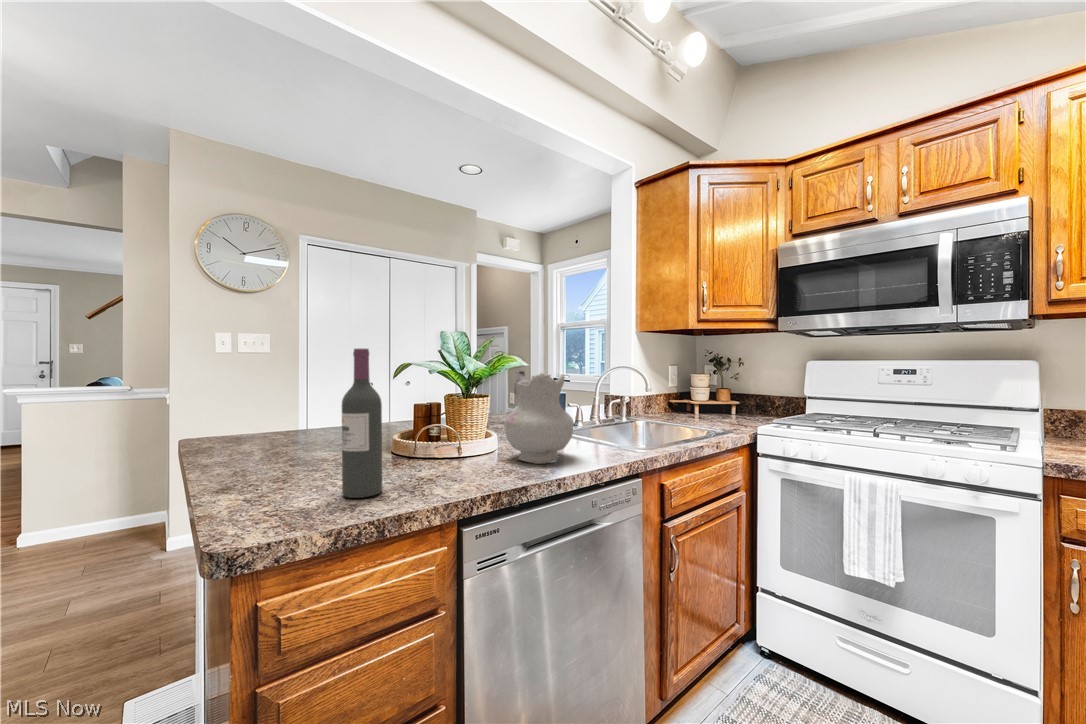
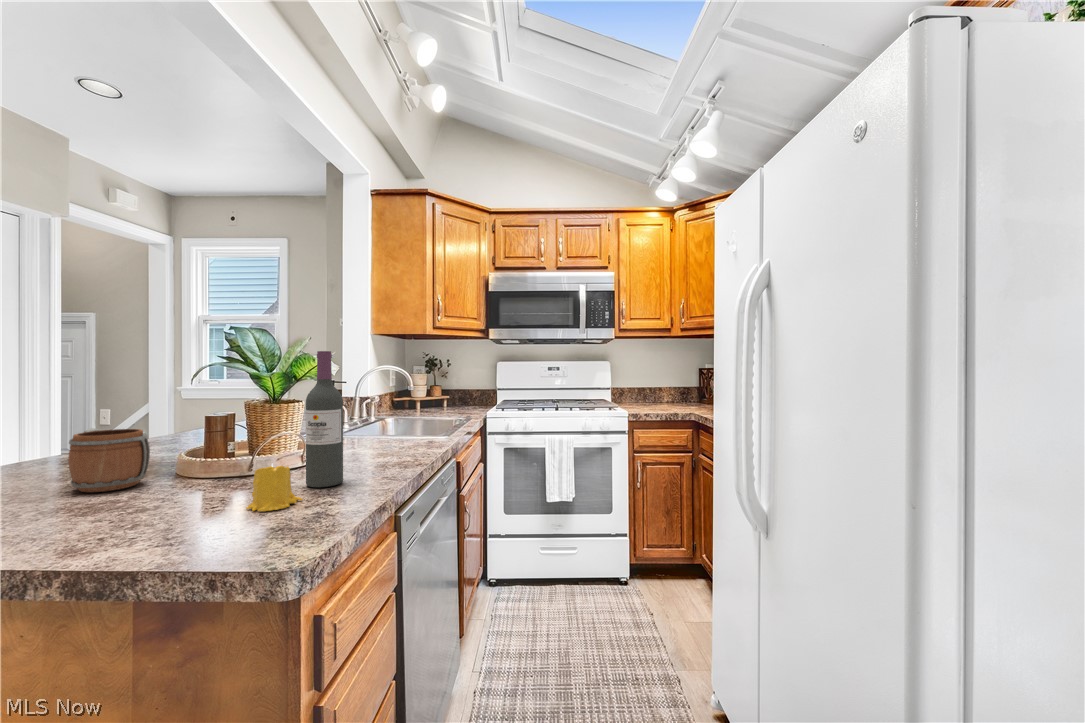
ceramic pitcher: present [505,370,574,464] -> none [359,371,425,449]
mug: none [251,413,306,465] -> present [68,428,150,492]
candle: none [240,464,302,516] -> present [246,464,302,511]

